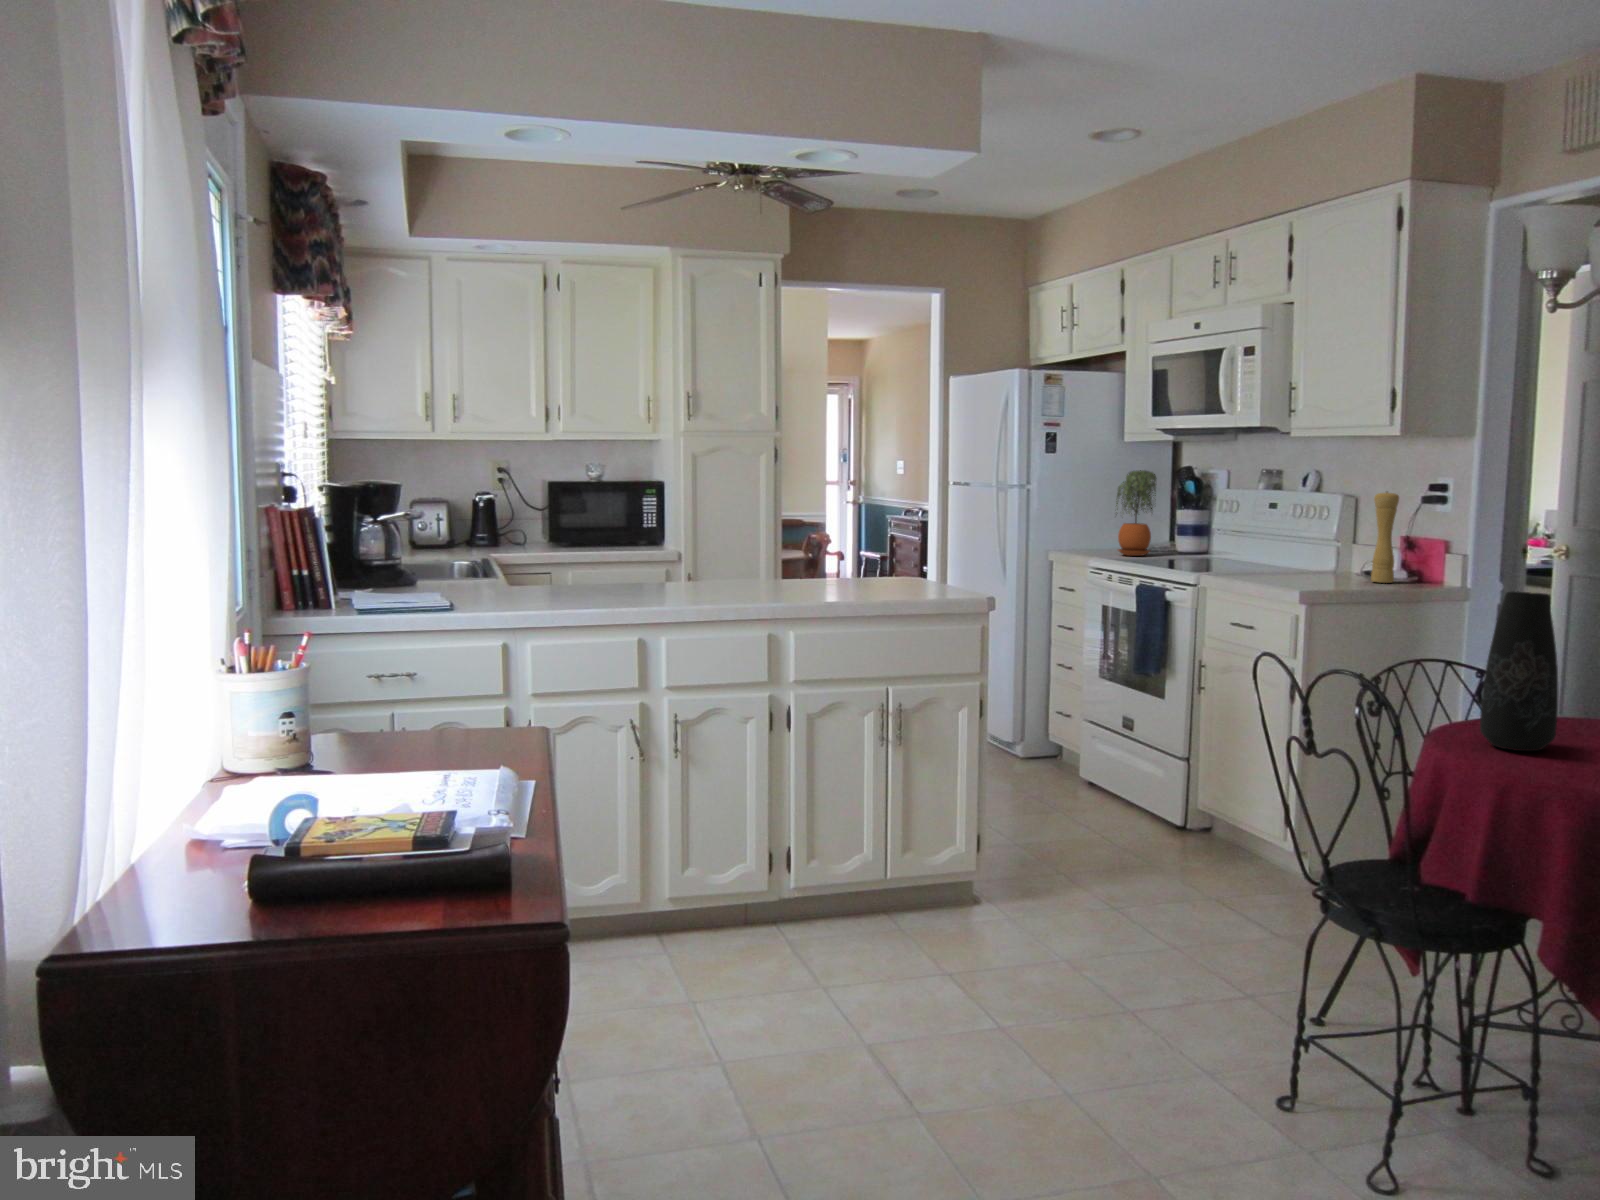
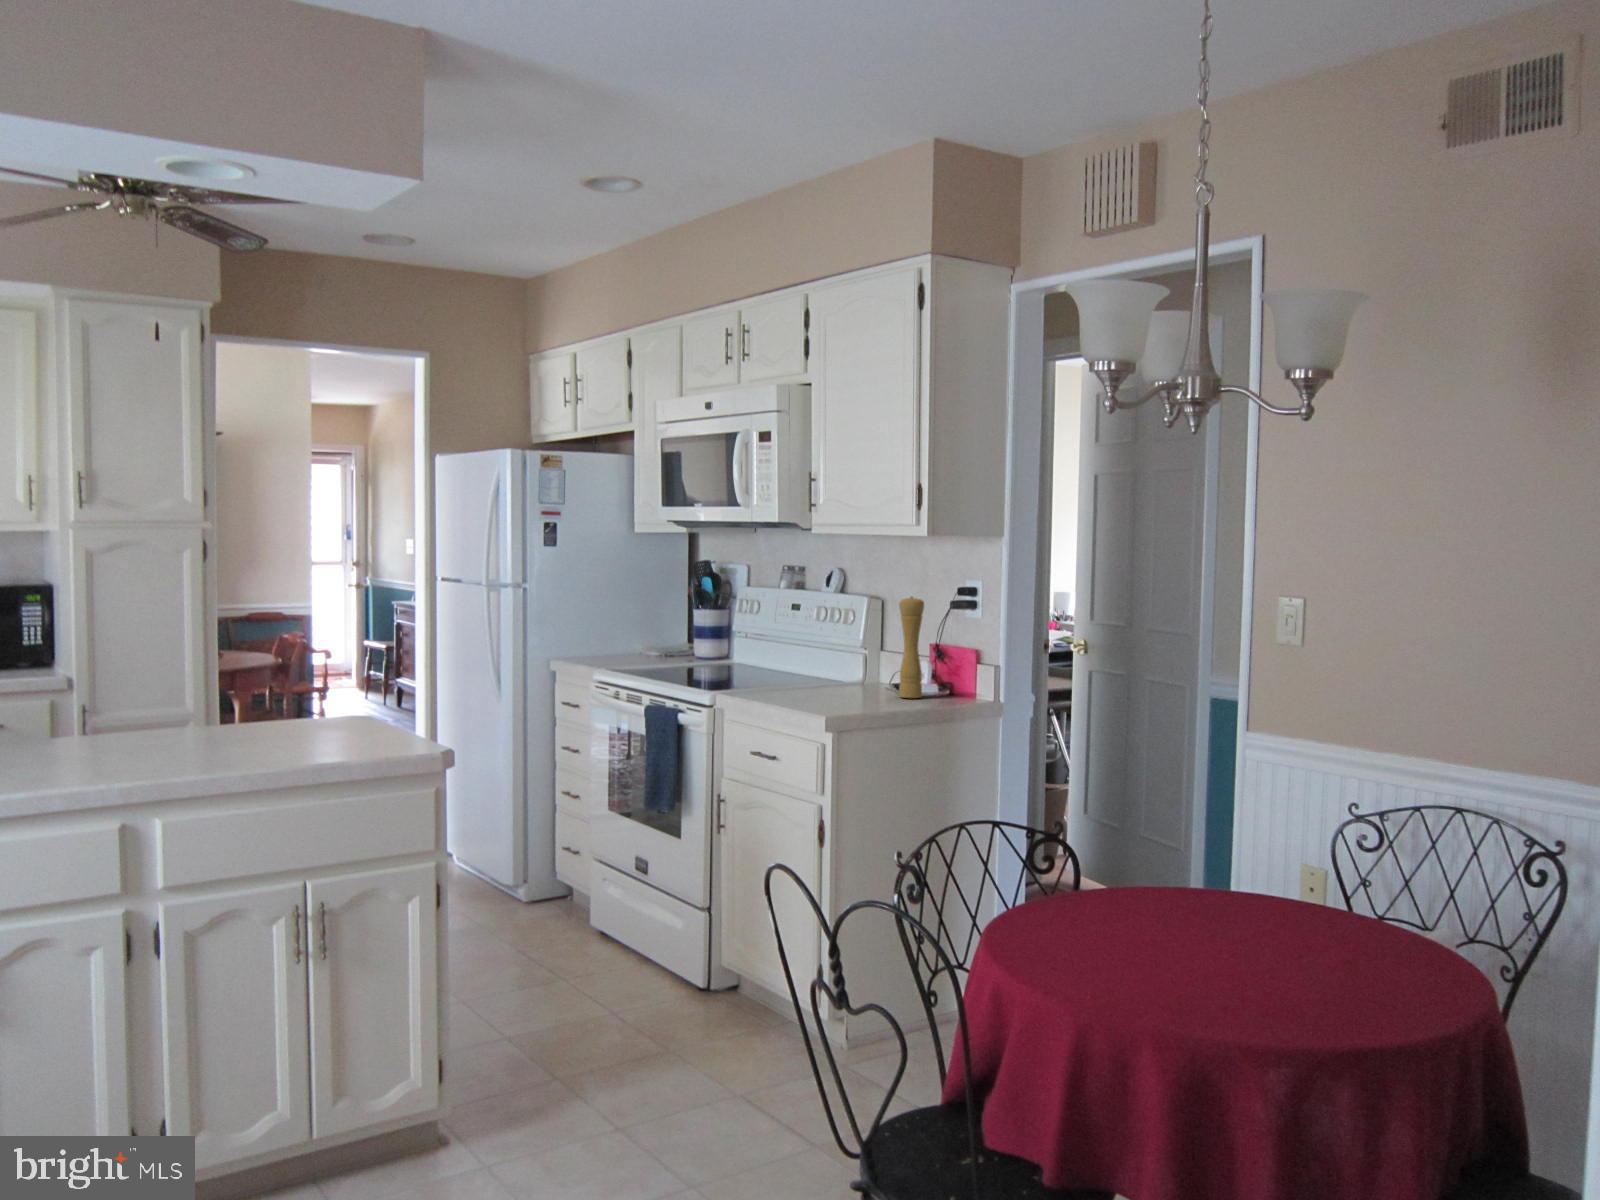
potted plant: present [1116,470,1157,556] -> none [625,566,672,665]
vase: present [1480,591,1558,751] -> none [1032,754,1117,956]

